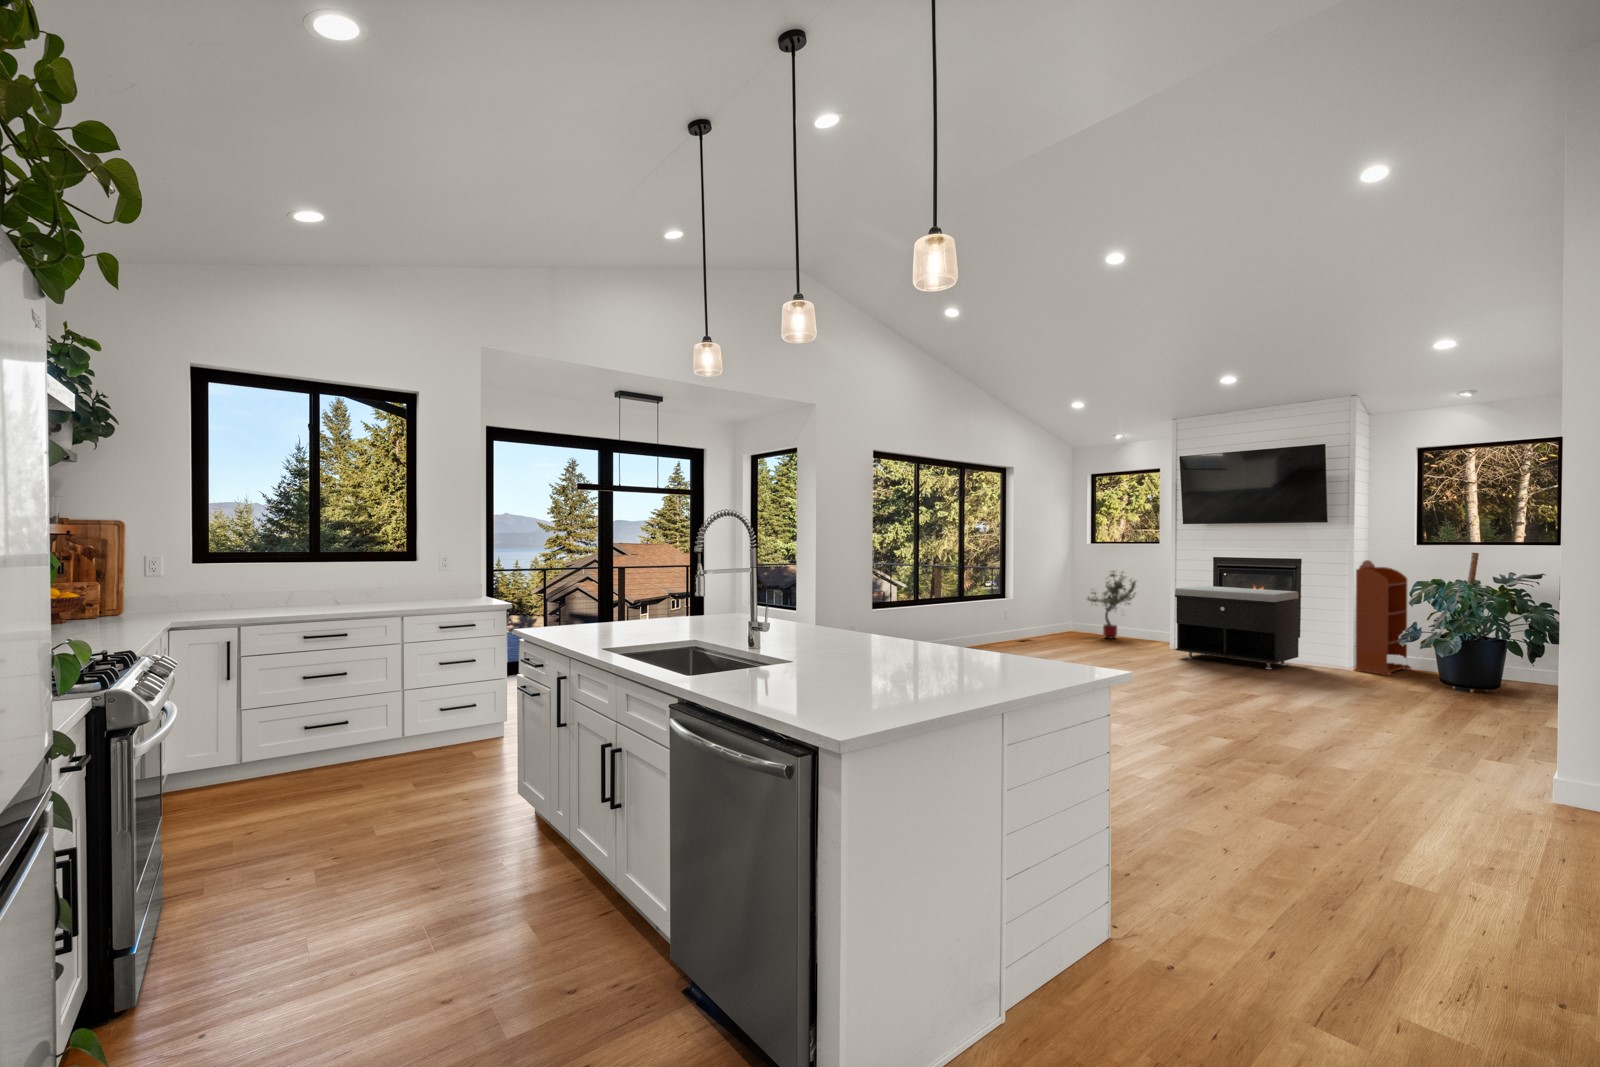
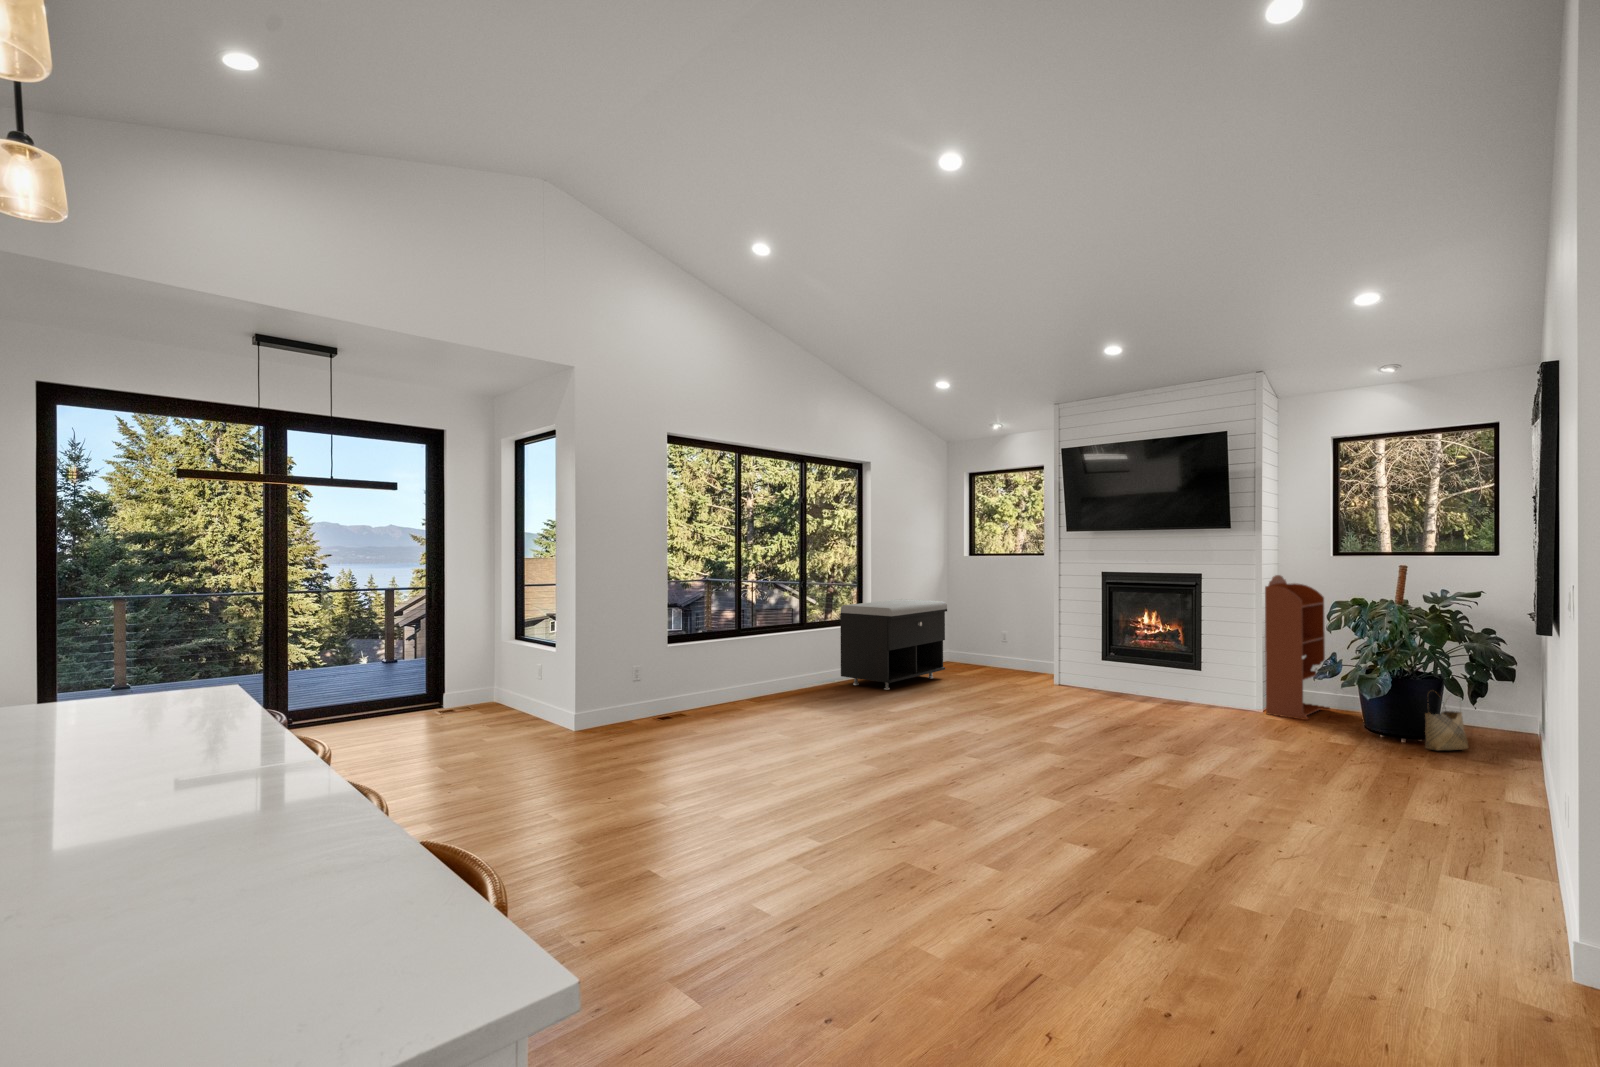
potted tree: present [1087,572,1136,639] -> none [958,589,1017,673]
storage bench: present [1175,586,1299,669] -> present [840,599,947,690]
woven basket: none [1488,651,1525,697] -> present [1425,695,1468,750]

